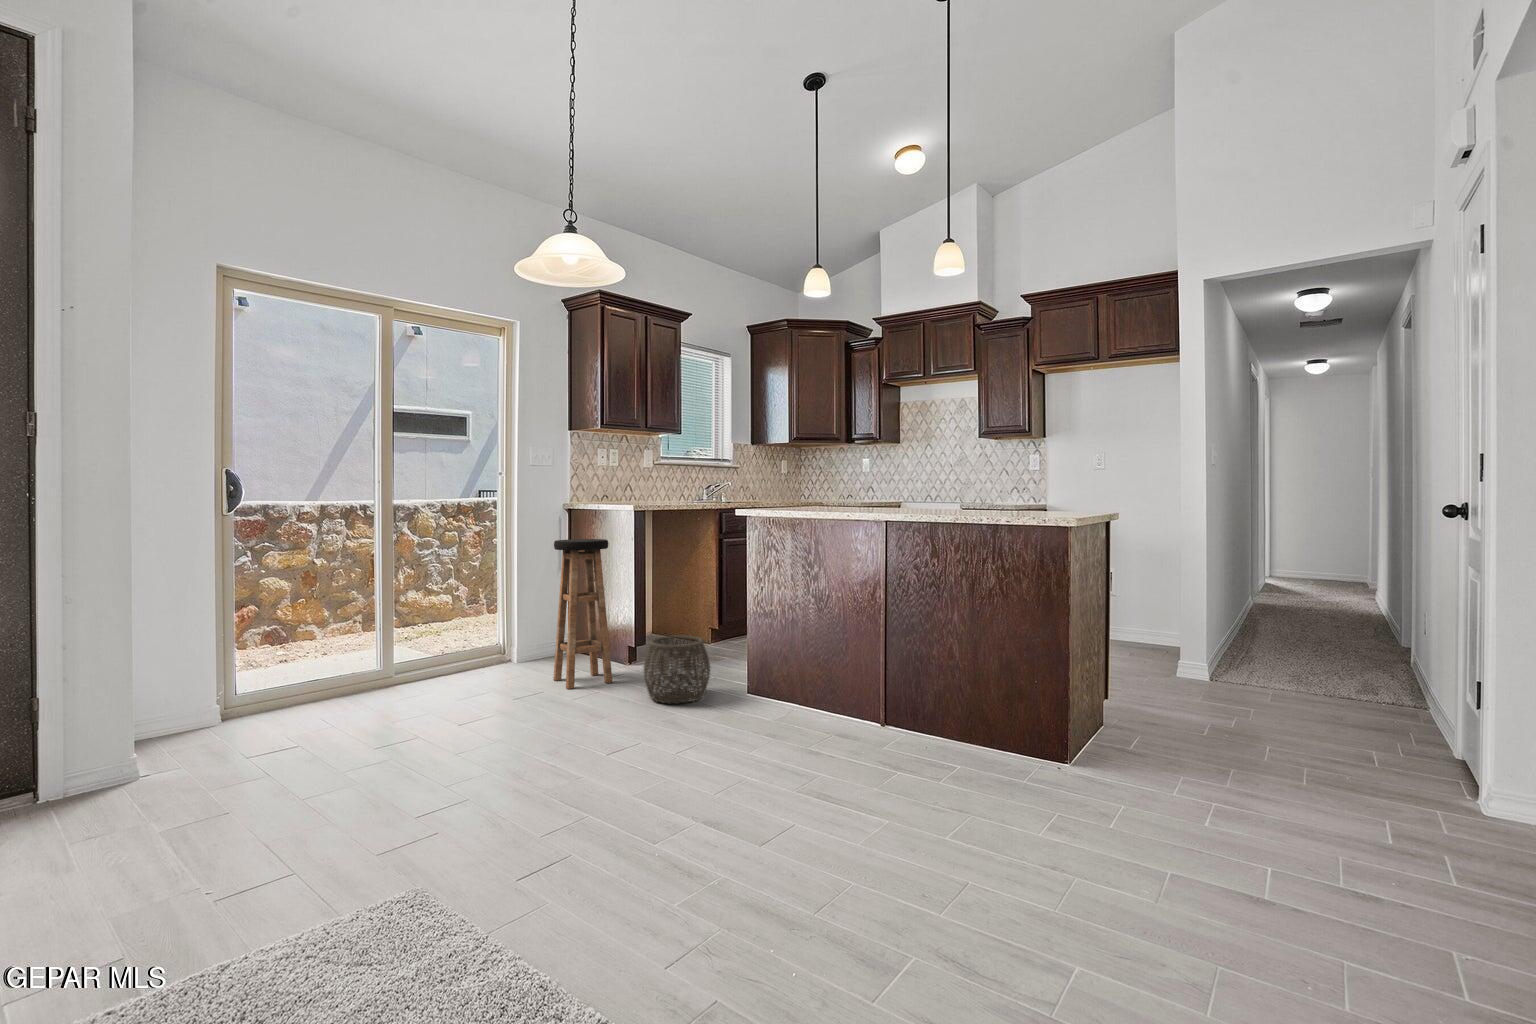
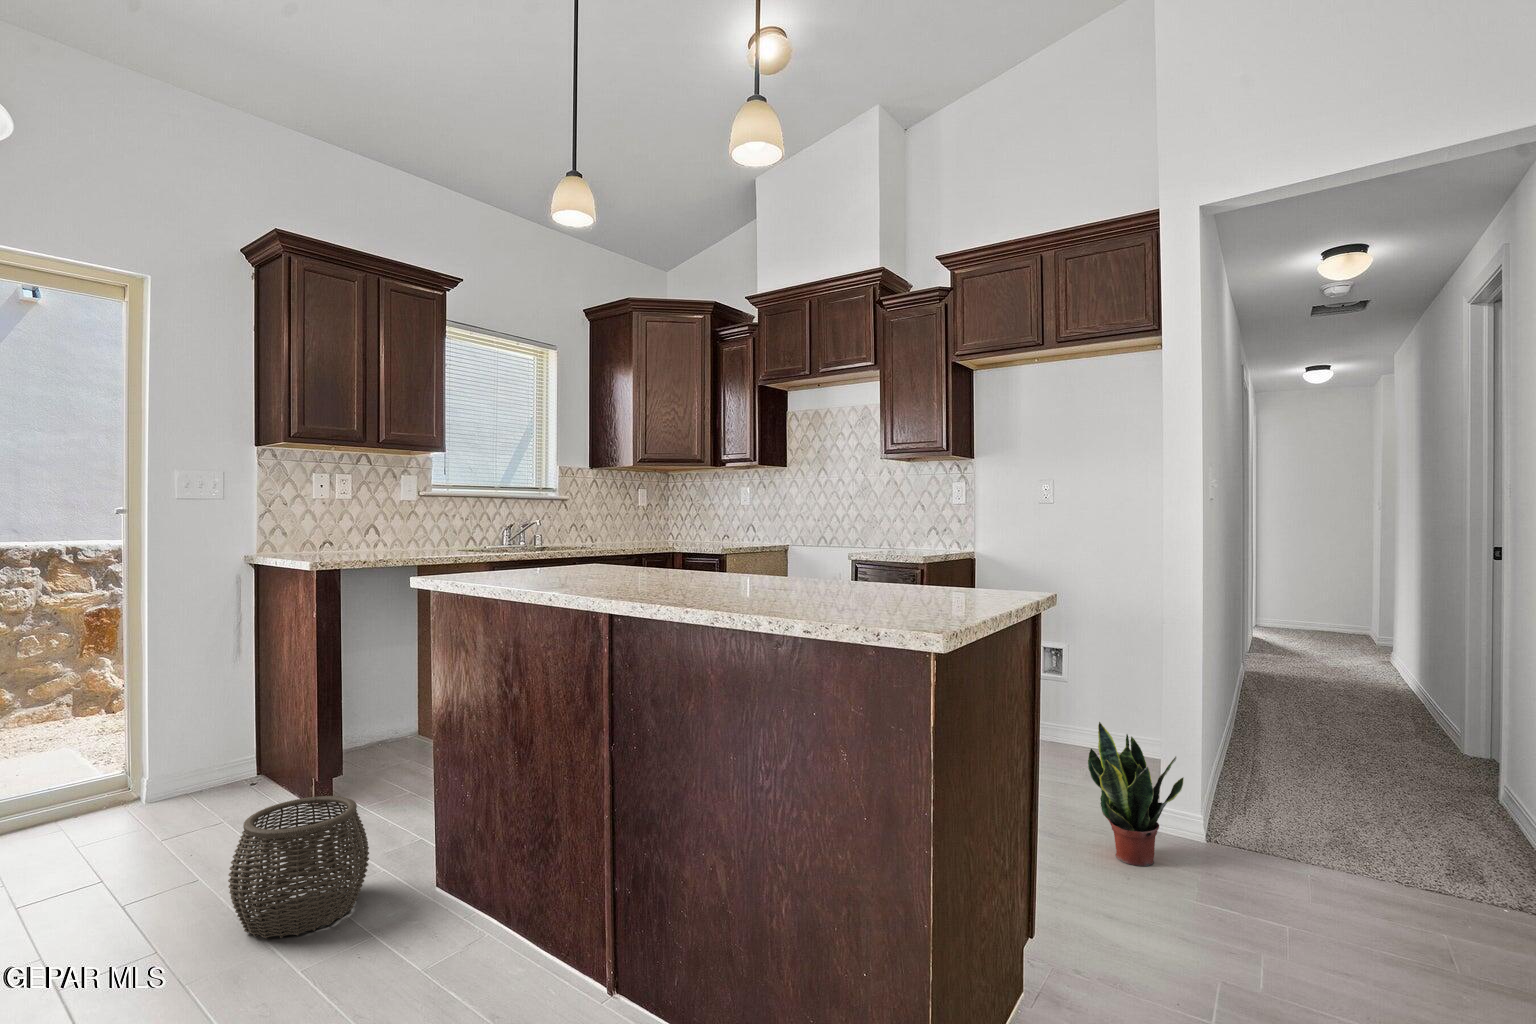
bar stool: present [553,539,612,689] -> none [130,622,241,890]
potted plant: none [1129,601,1190,687] -> present [1088,722,1184,866]

